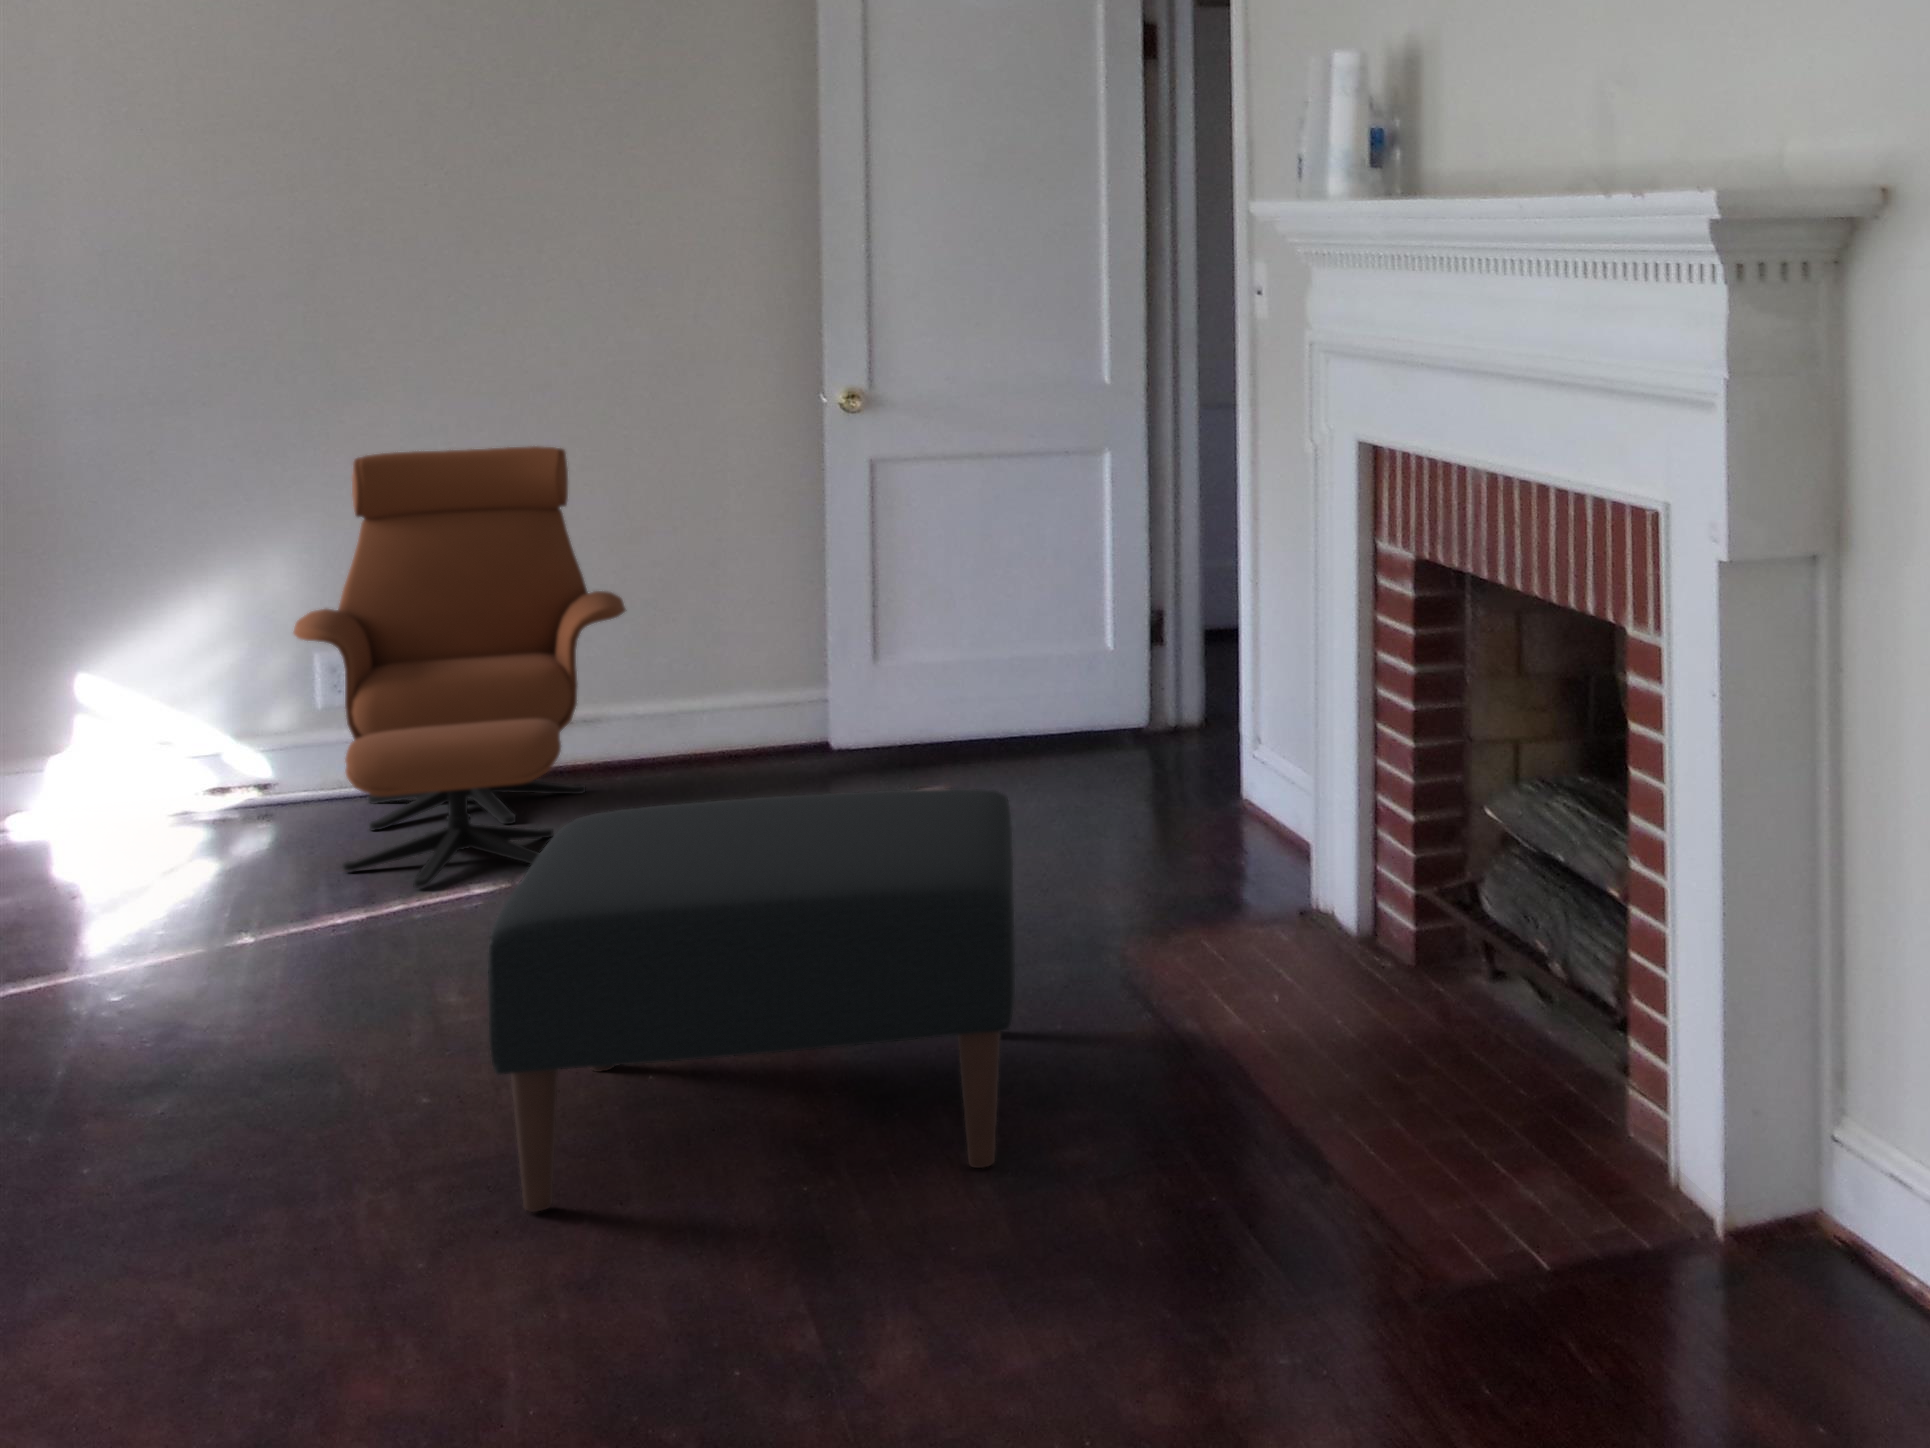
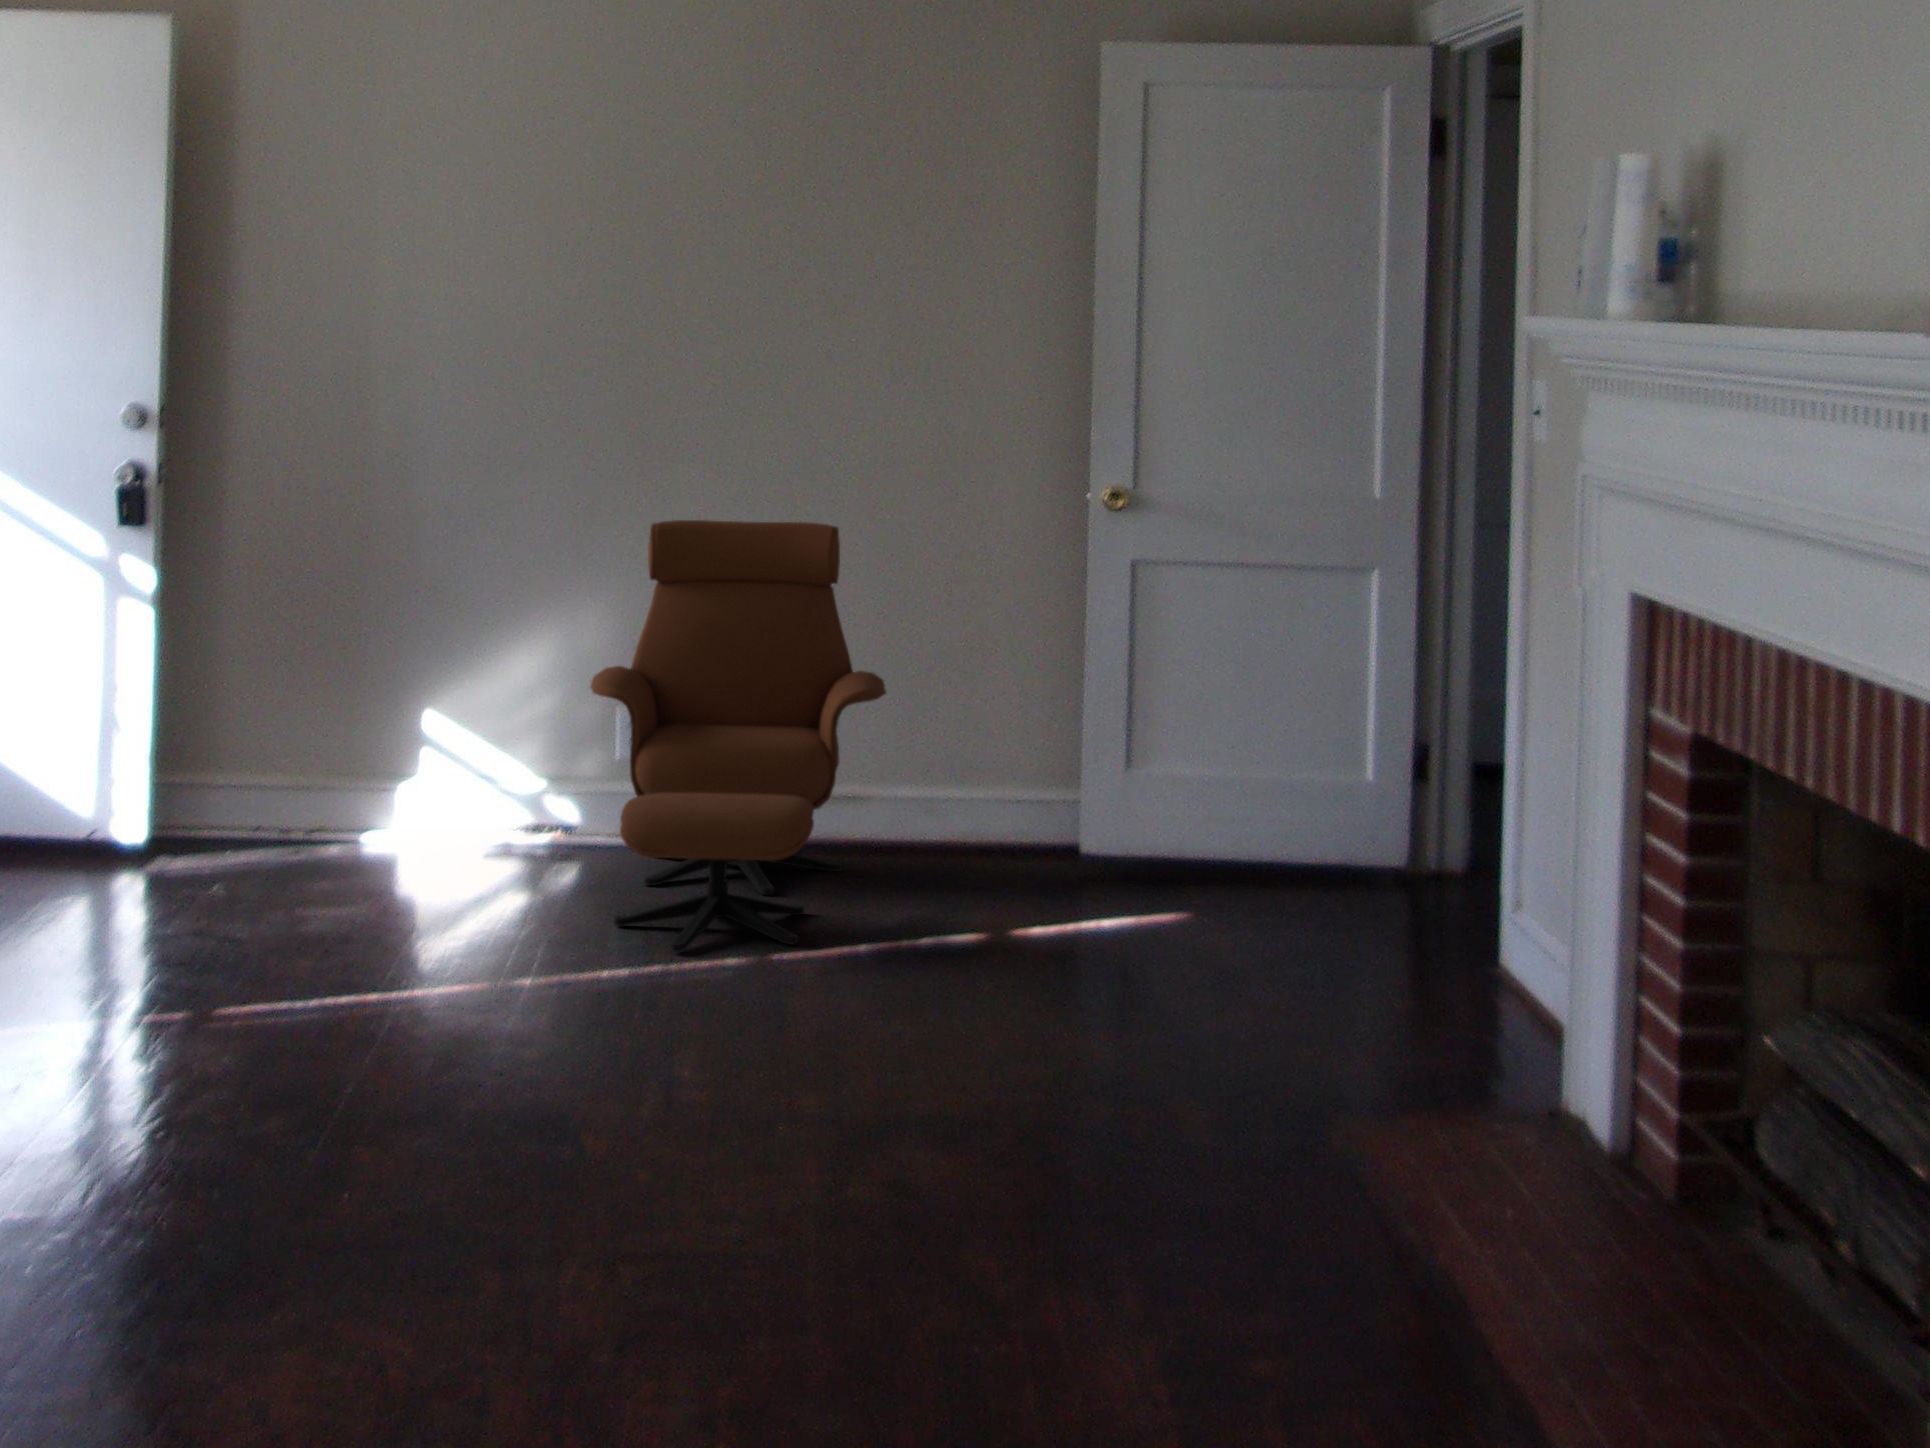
ottoman: present [488,788,1015,1212] -> none [683,915,1224,1365]

